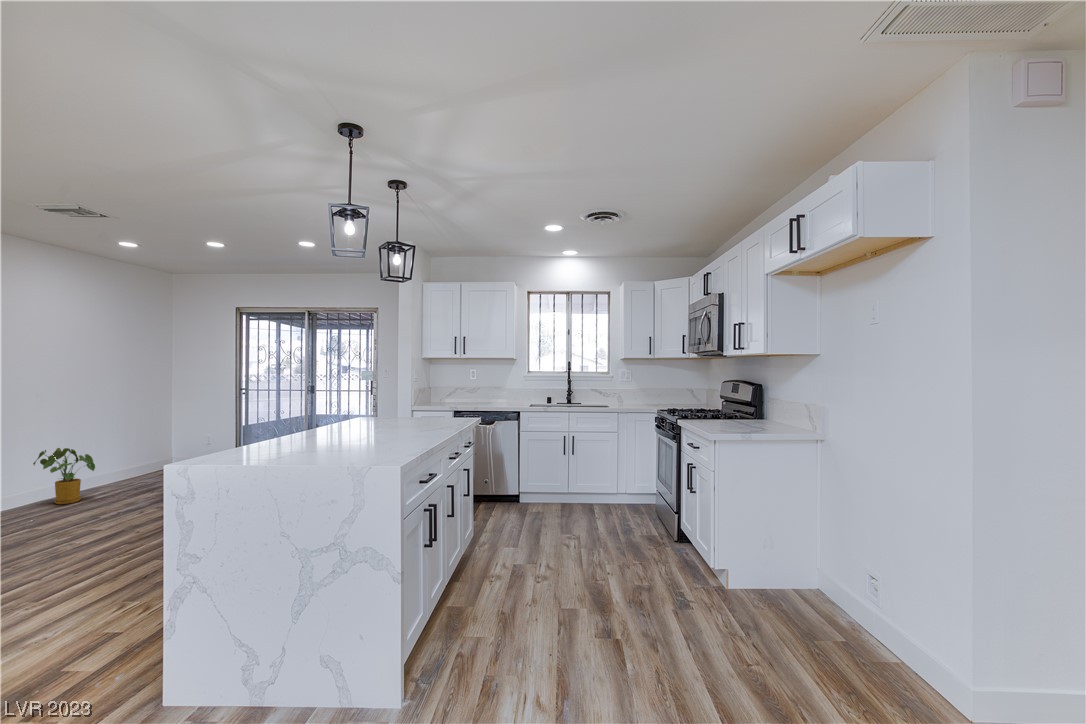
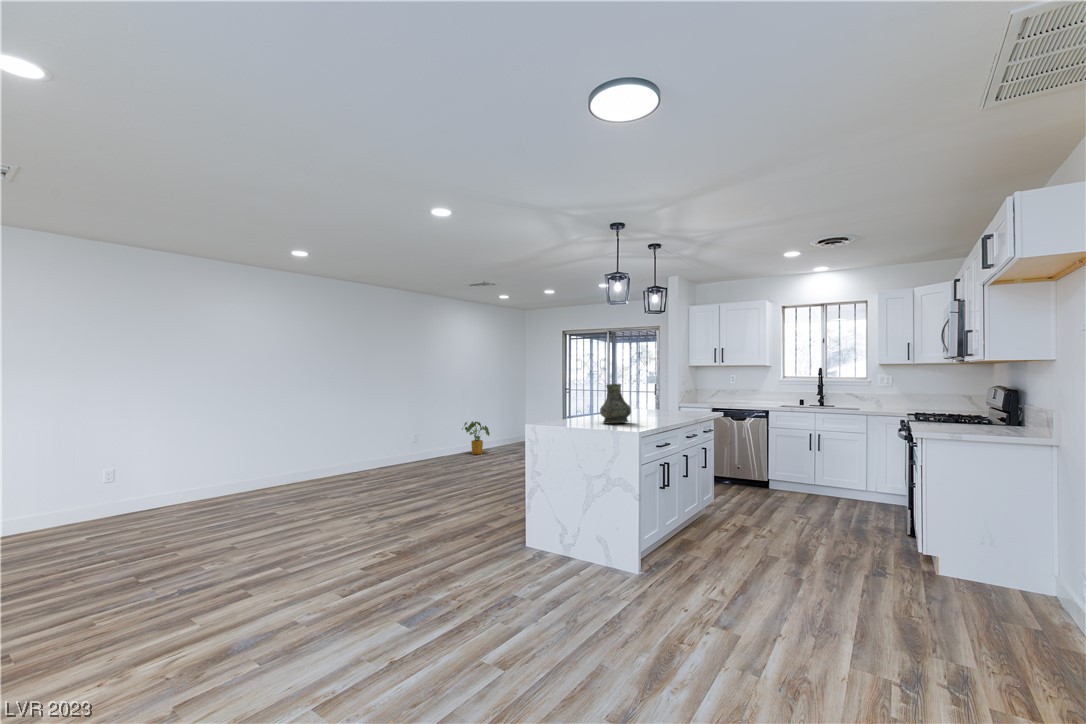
vase: none [323,384,378,453] -> present [600,384,631,424]

